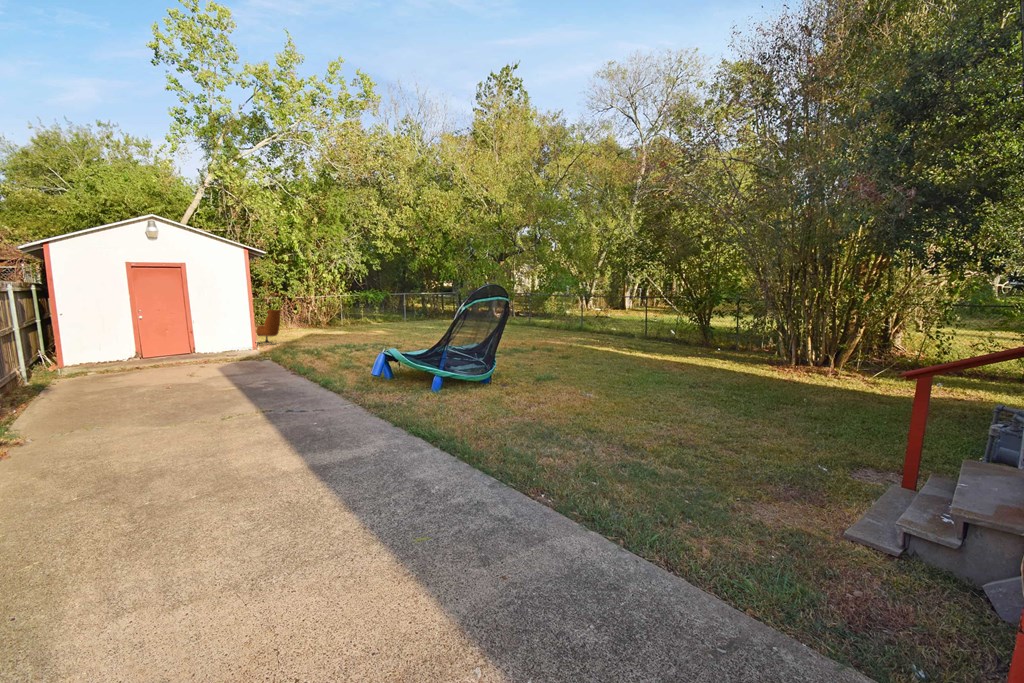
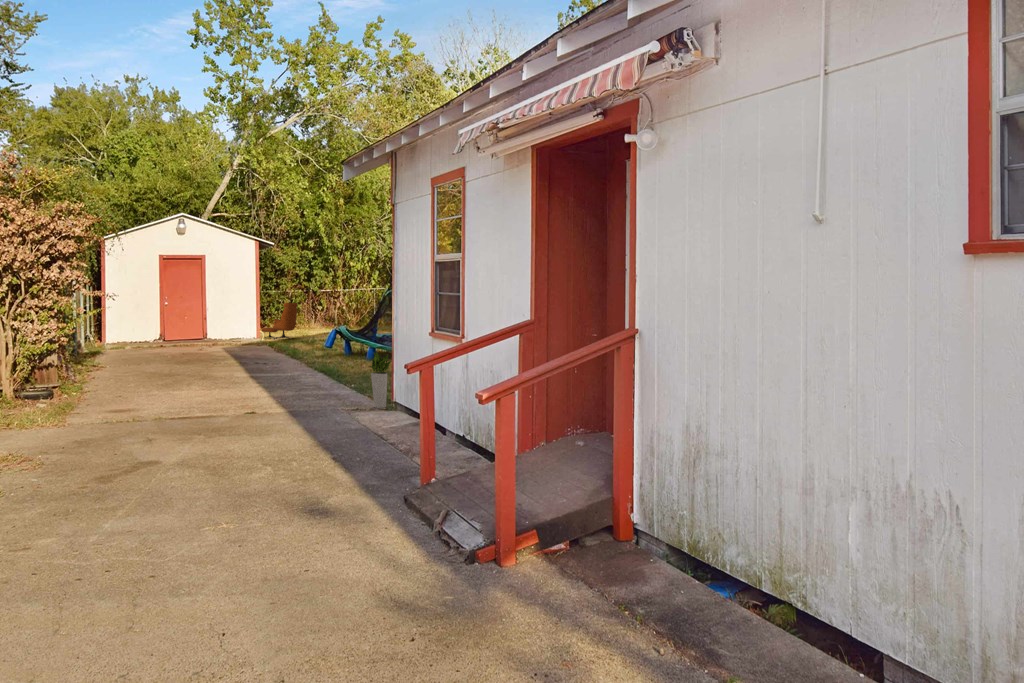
planter: none [504,394,550,487] -> present [370,353,391,408]

